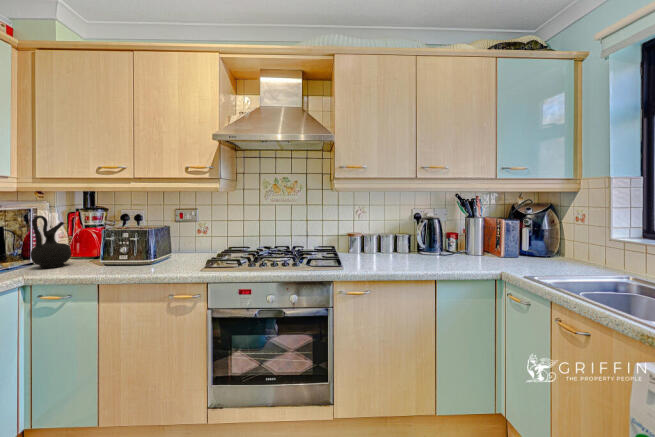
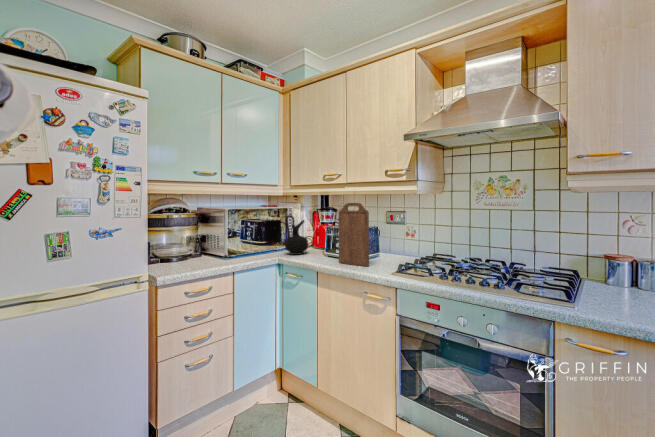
cutting board: none [128,199,171,268] -> present [339,203,369,267]

